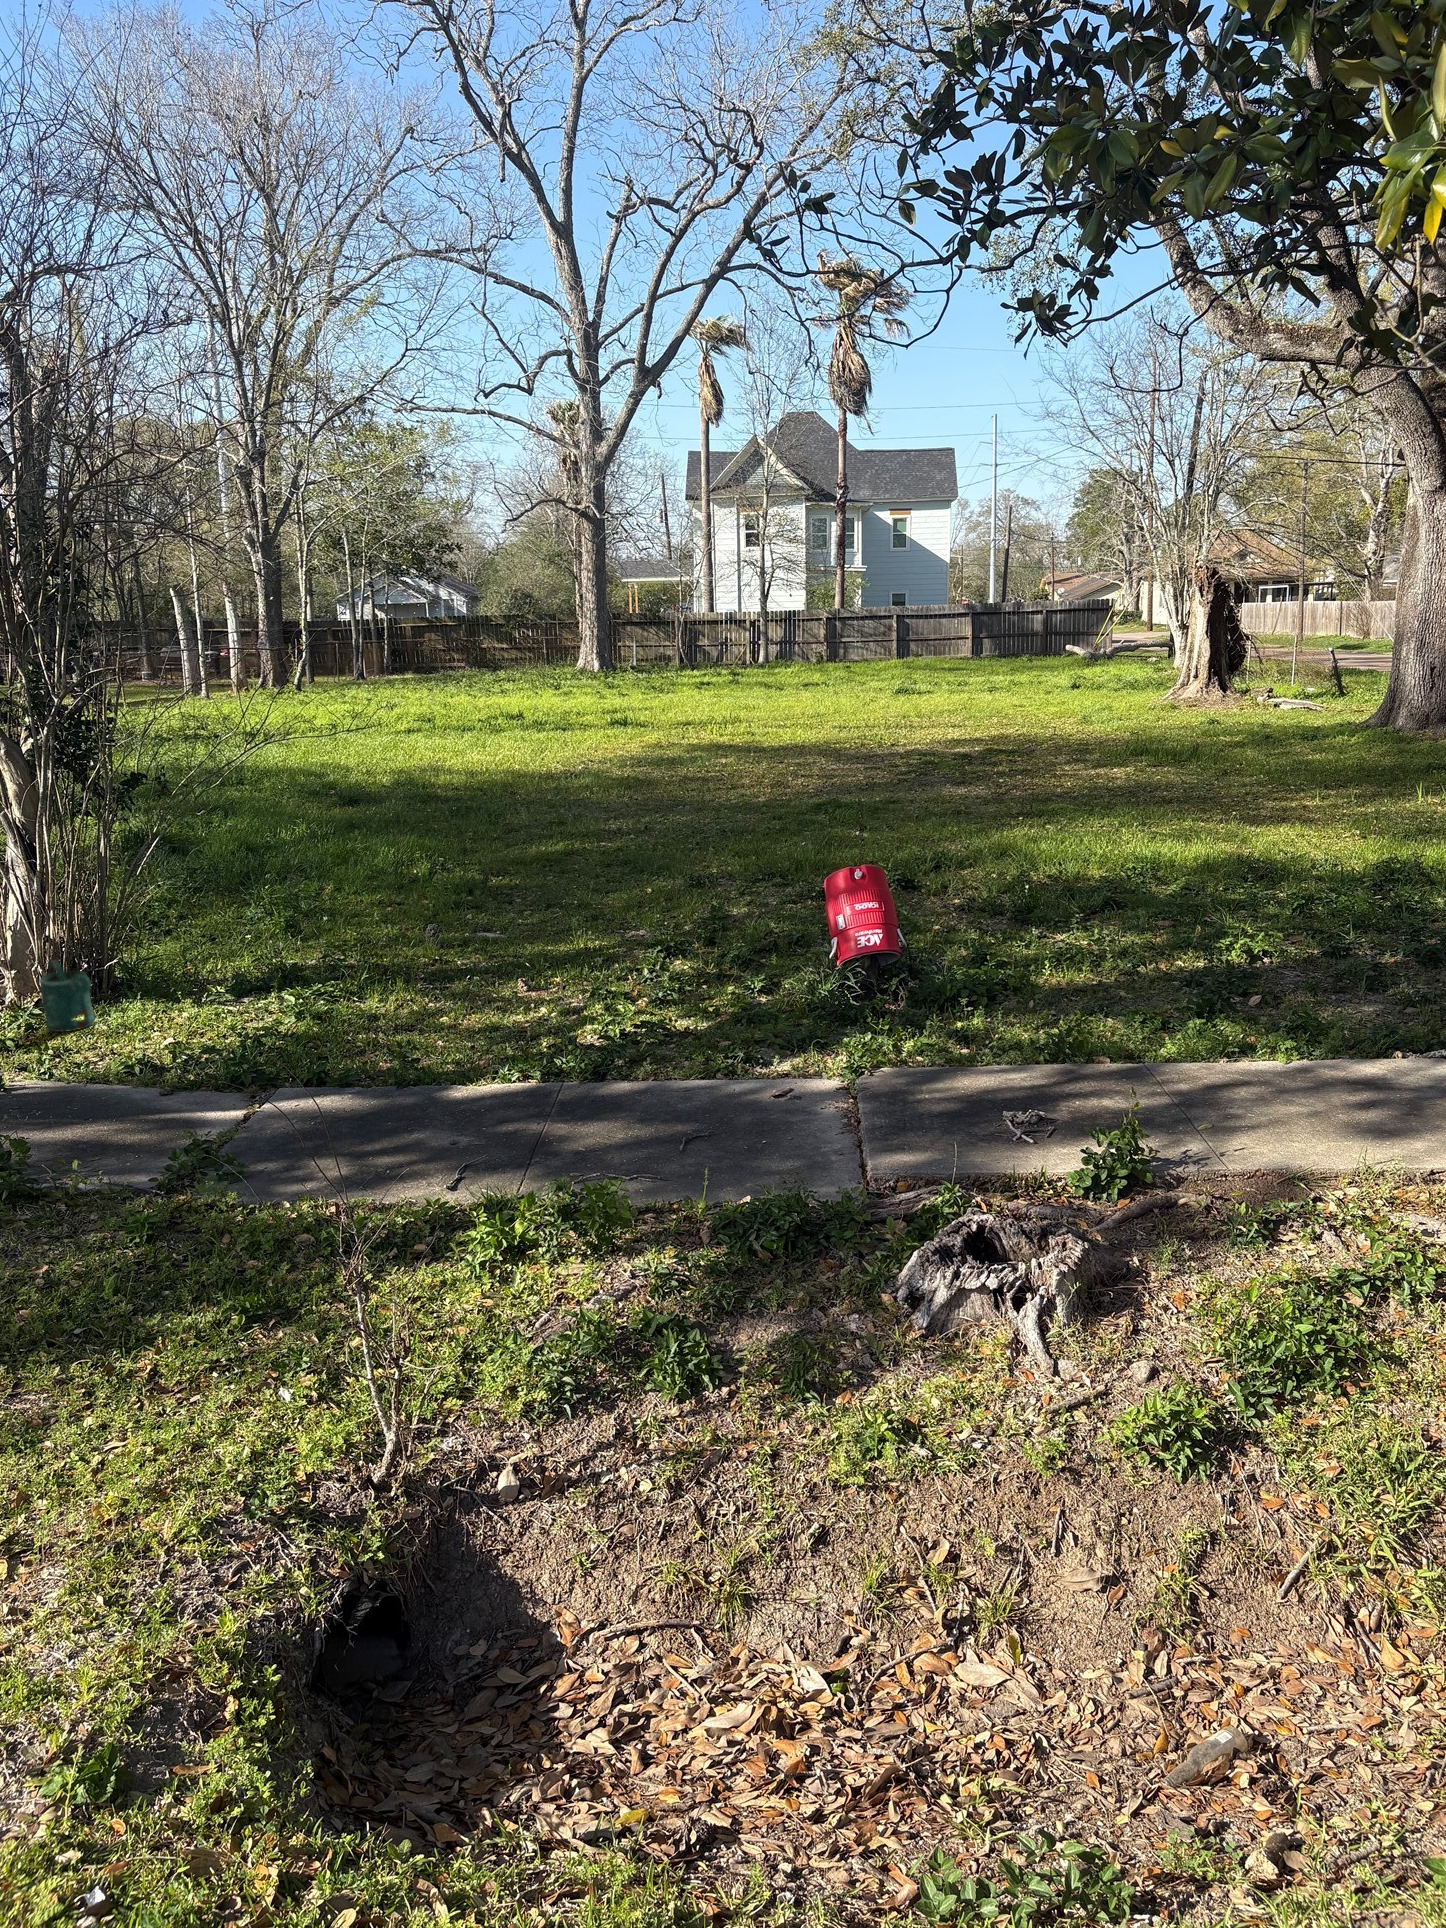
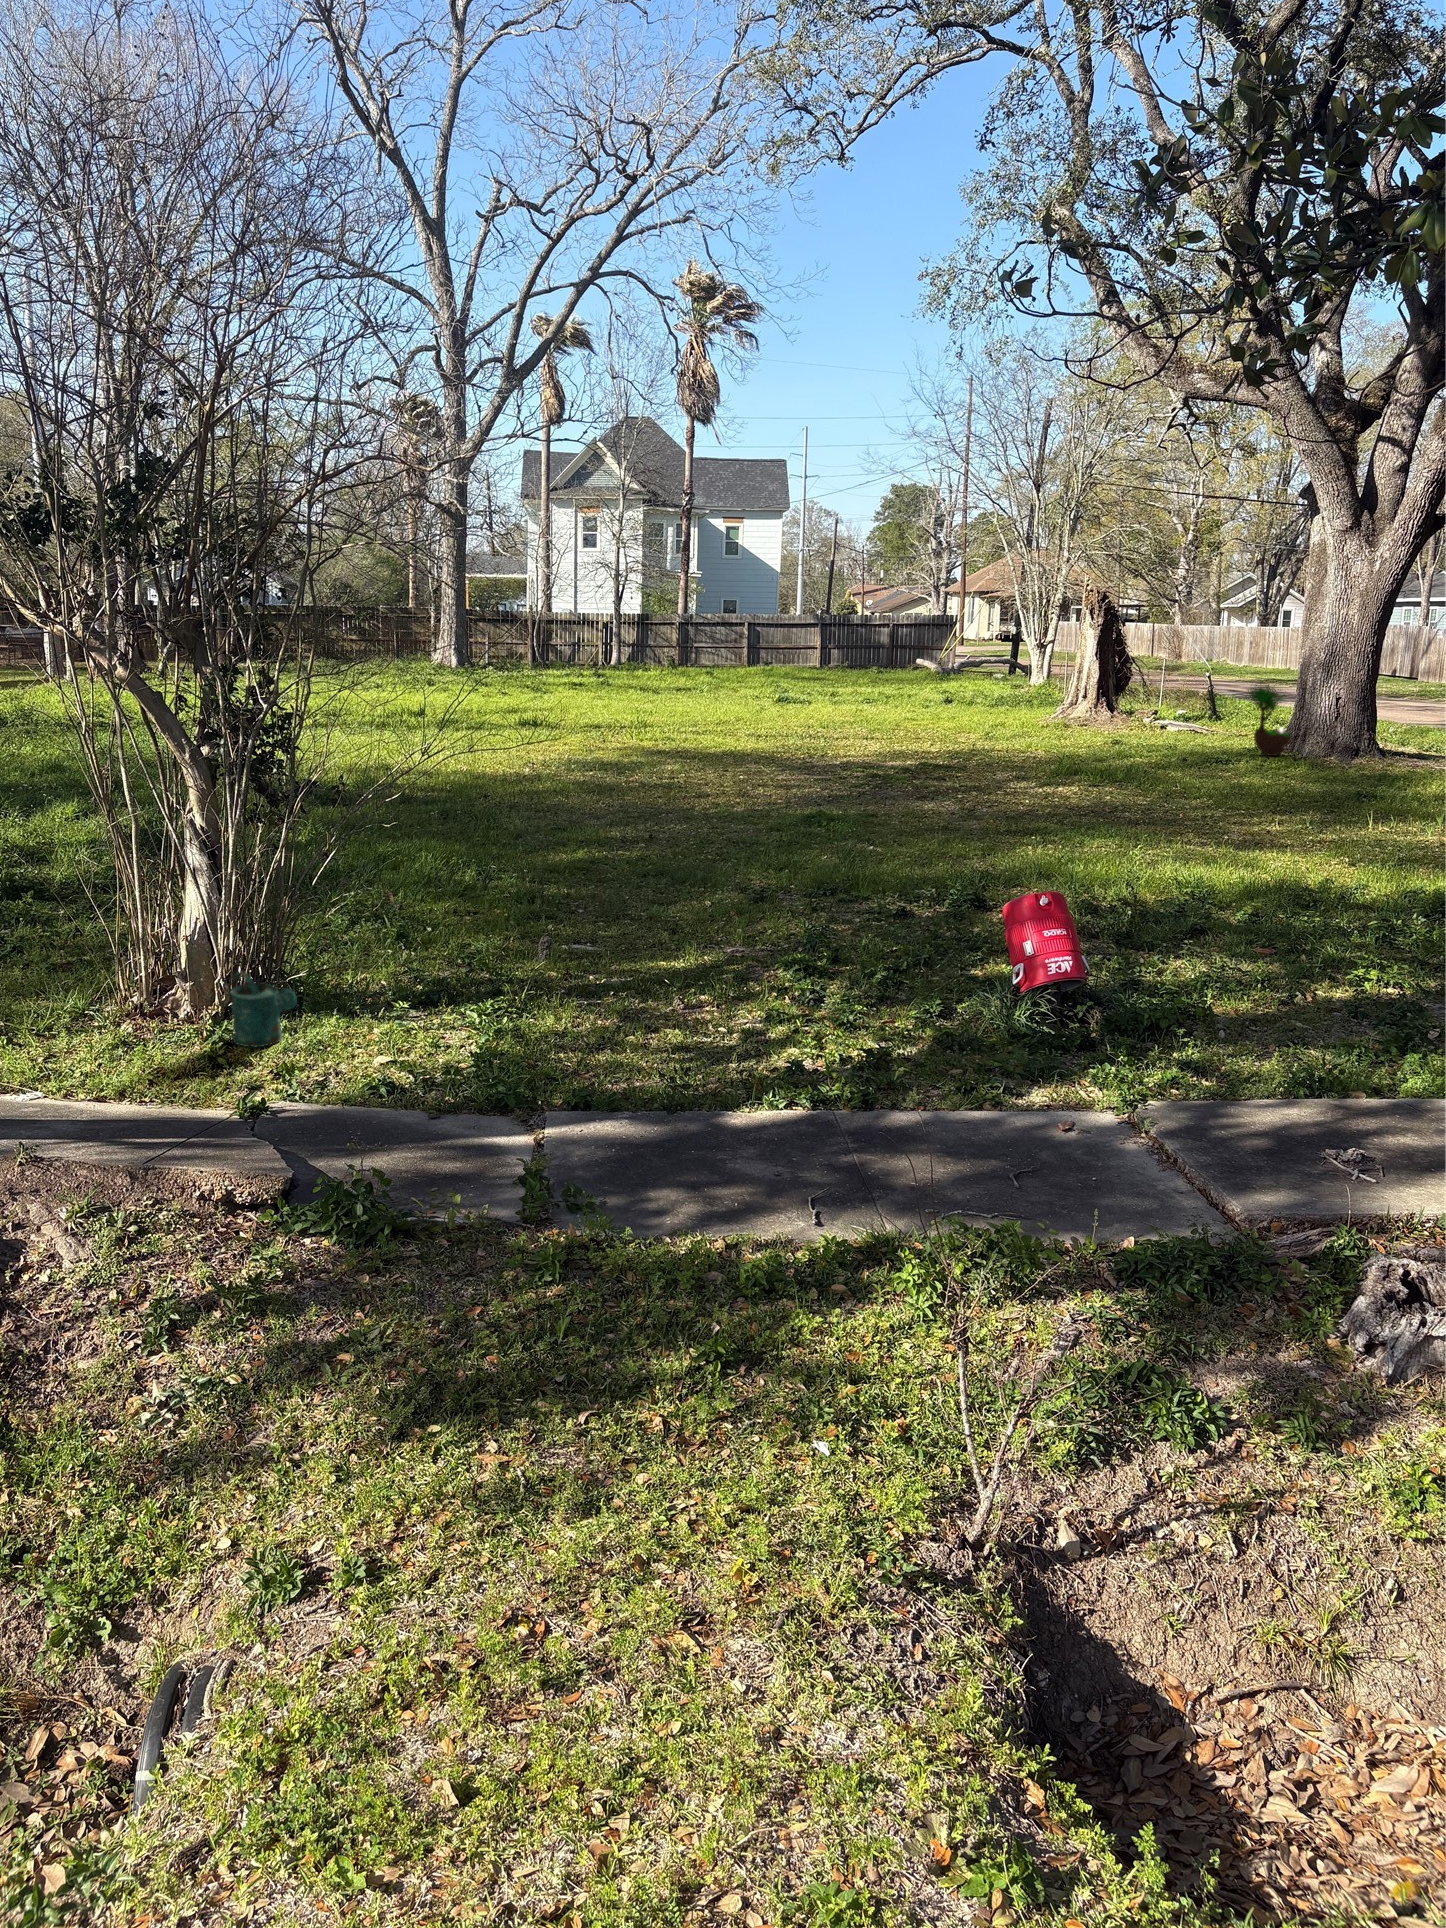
potted tree: none [1329,645,1378,729] -> present [1246,684,1291,756]

